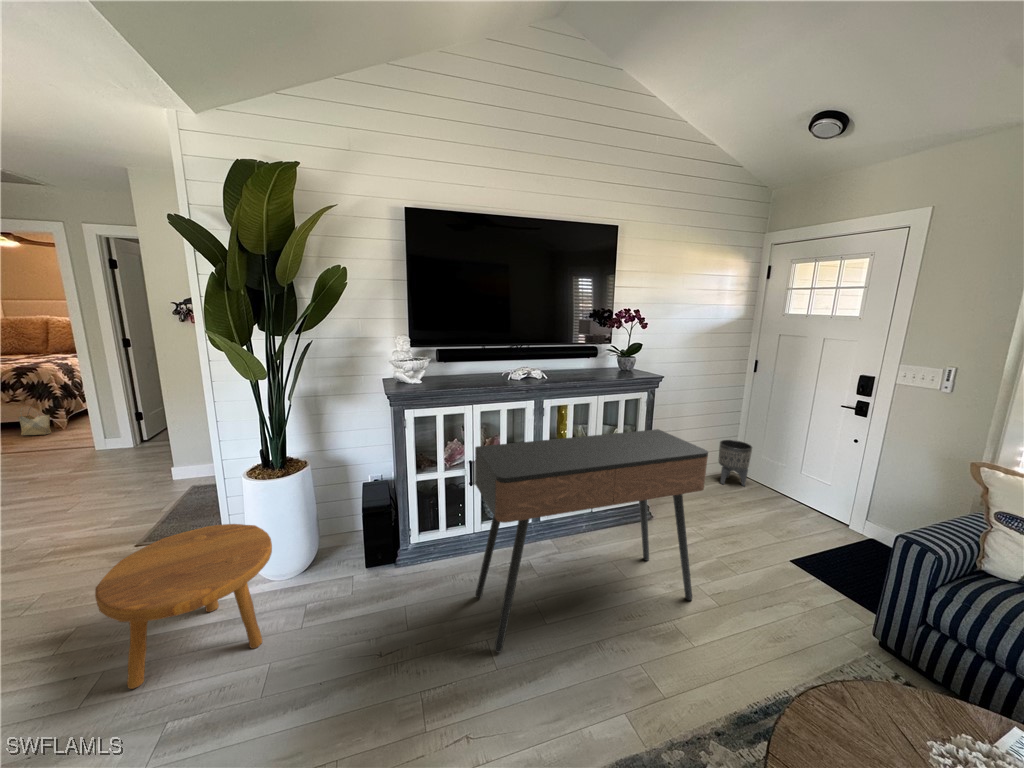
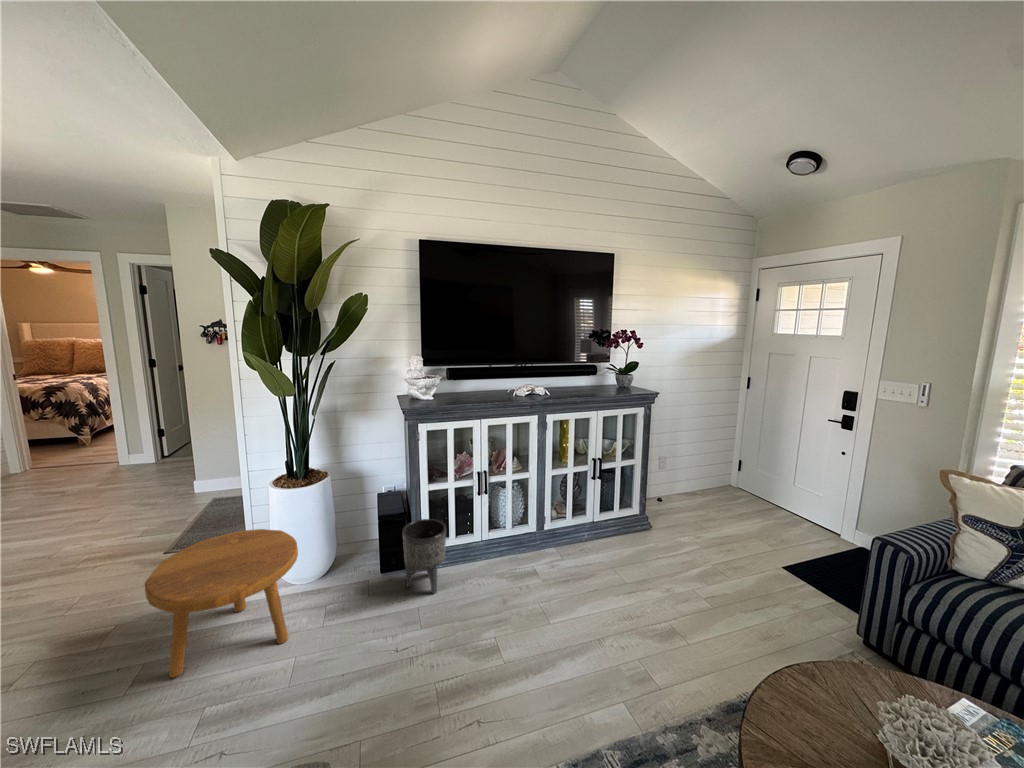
woven basket: present [18,404,52,435] -> none [46,421,76,452]
console table: present [475,429,708,652] -> none [484,442,698,648]
planter: present [718,440,752,486] -> present [403,519,446,593]

